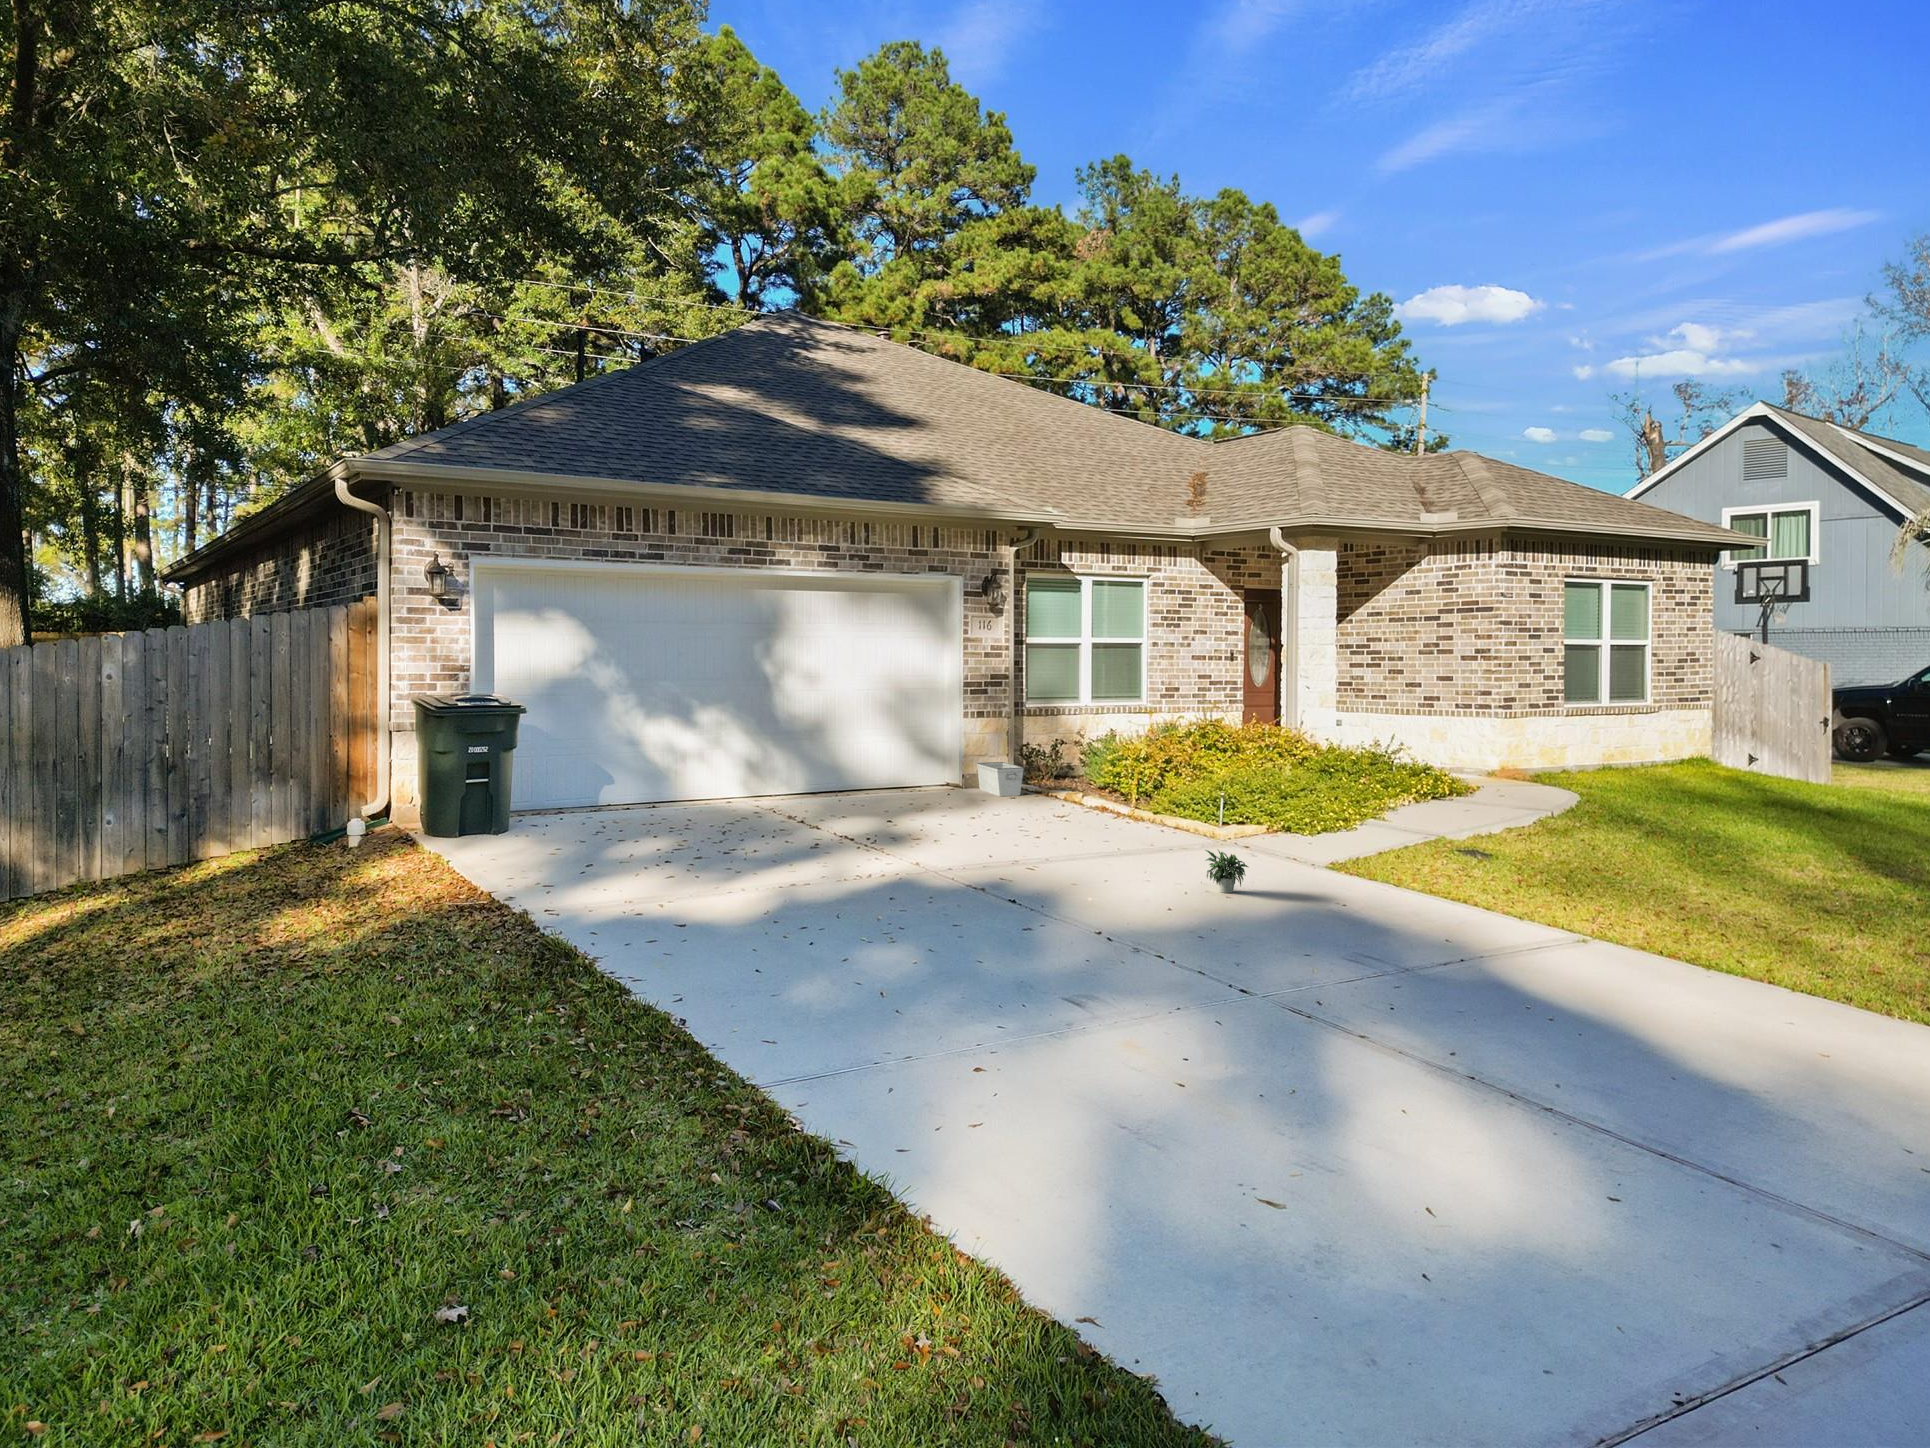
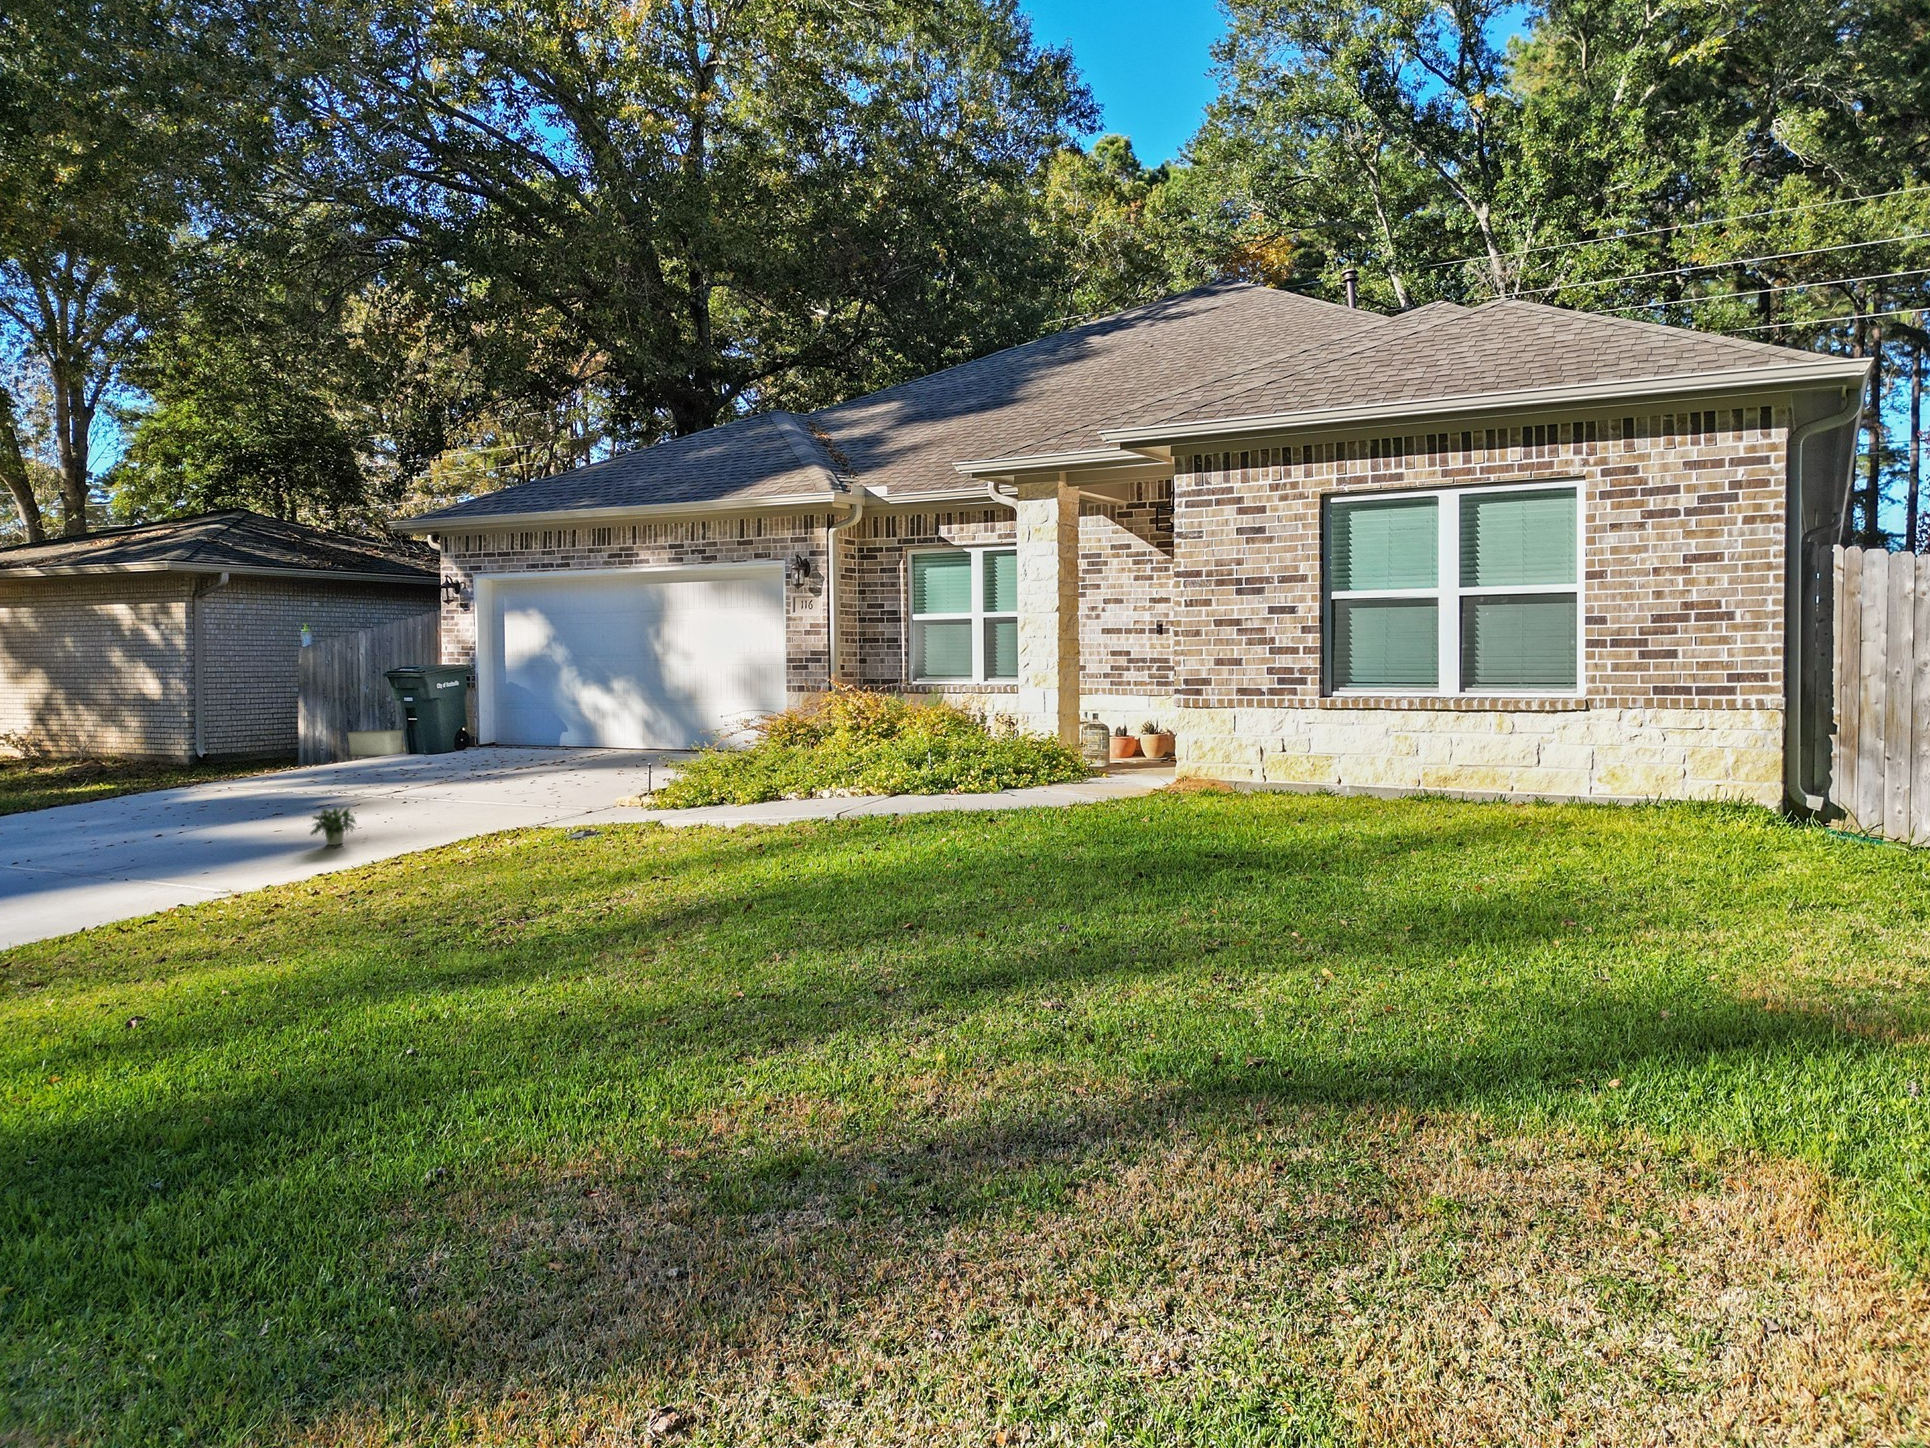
storage bin: present [977,762,1024,796] -> present [347,730,402,755]

